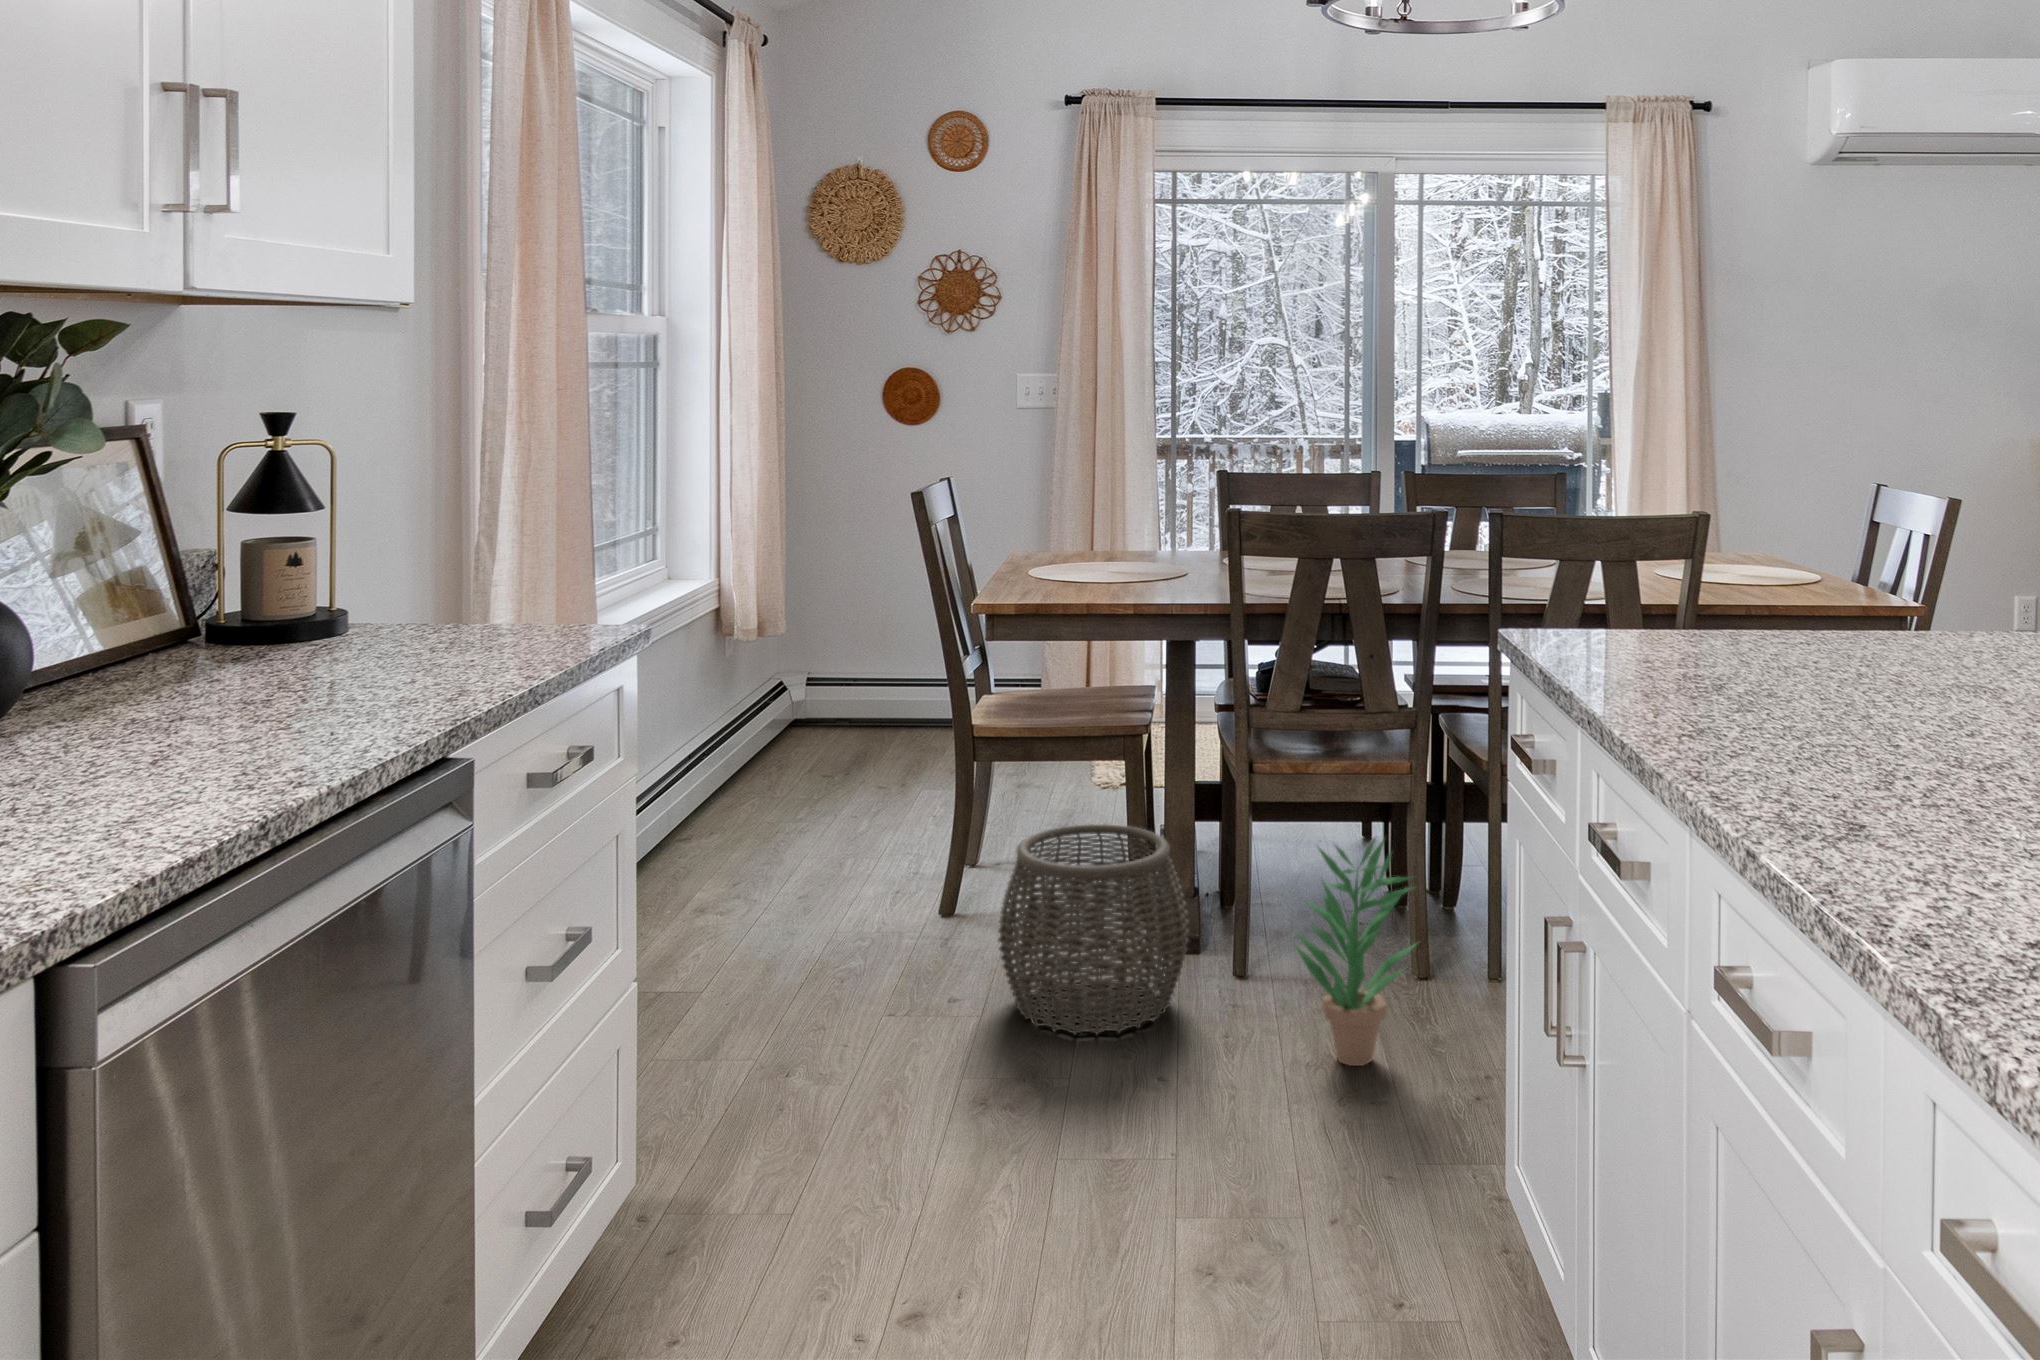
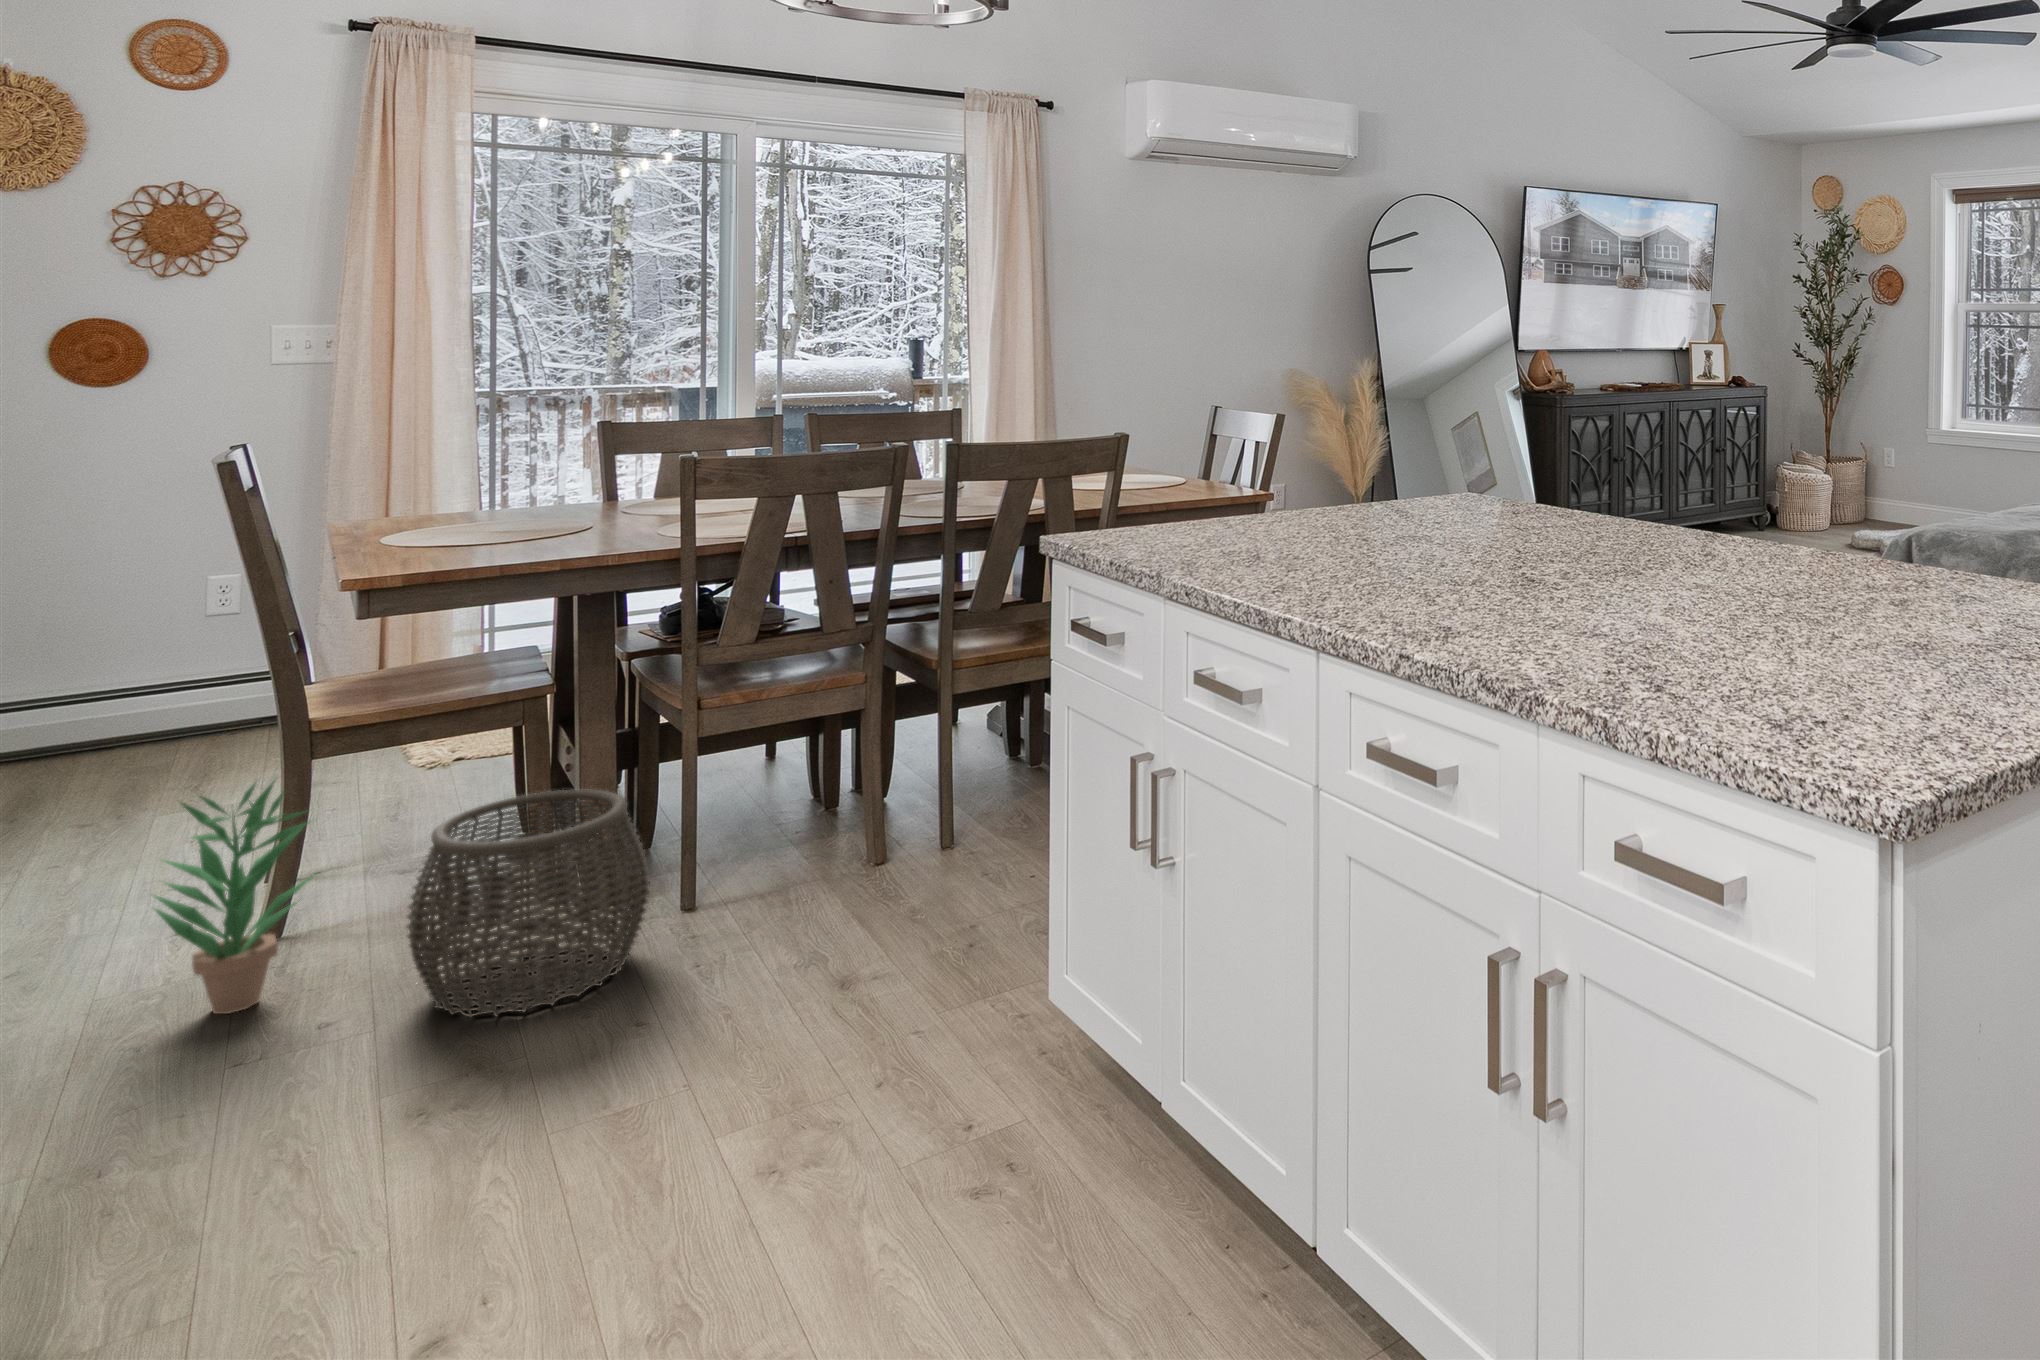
potted plant: present [1294,840,1416,1066] -> present [155,781,318,1014]

